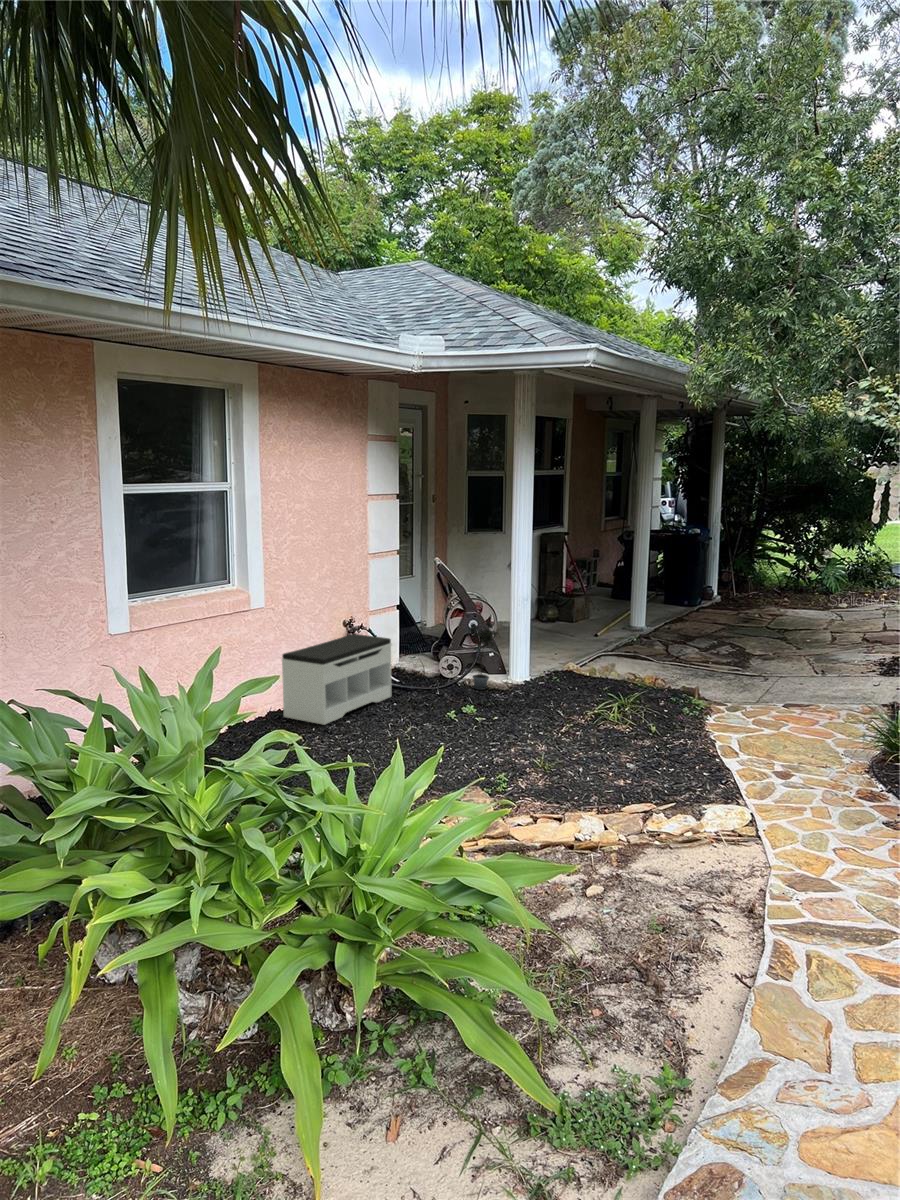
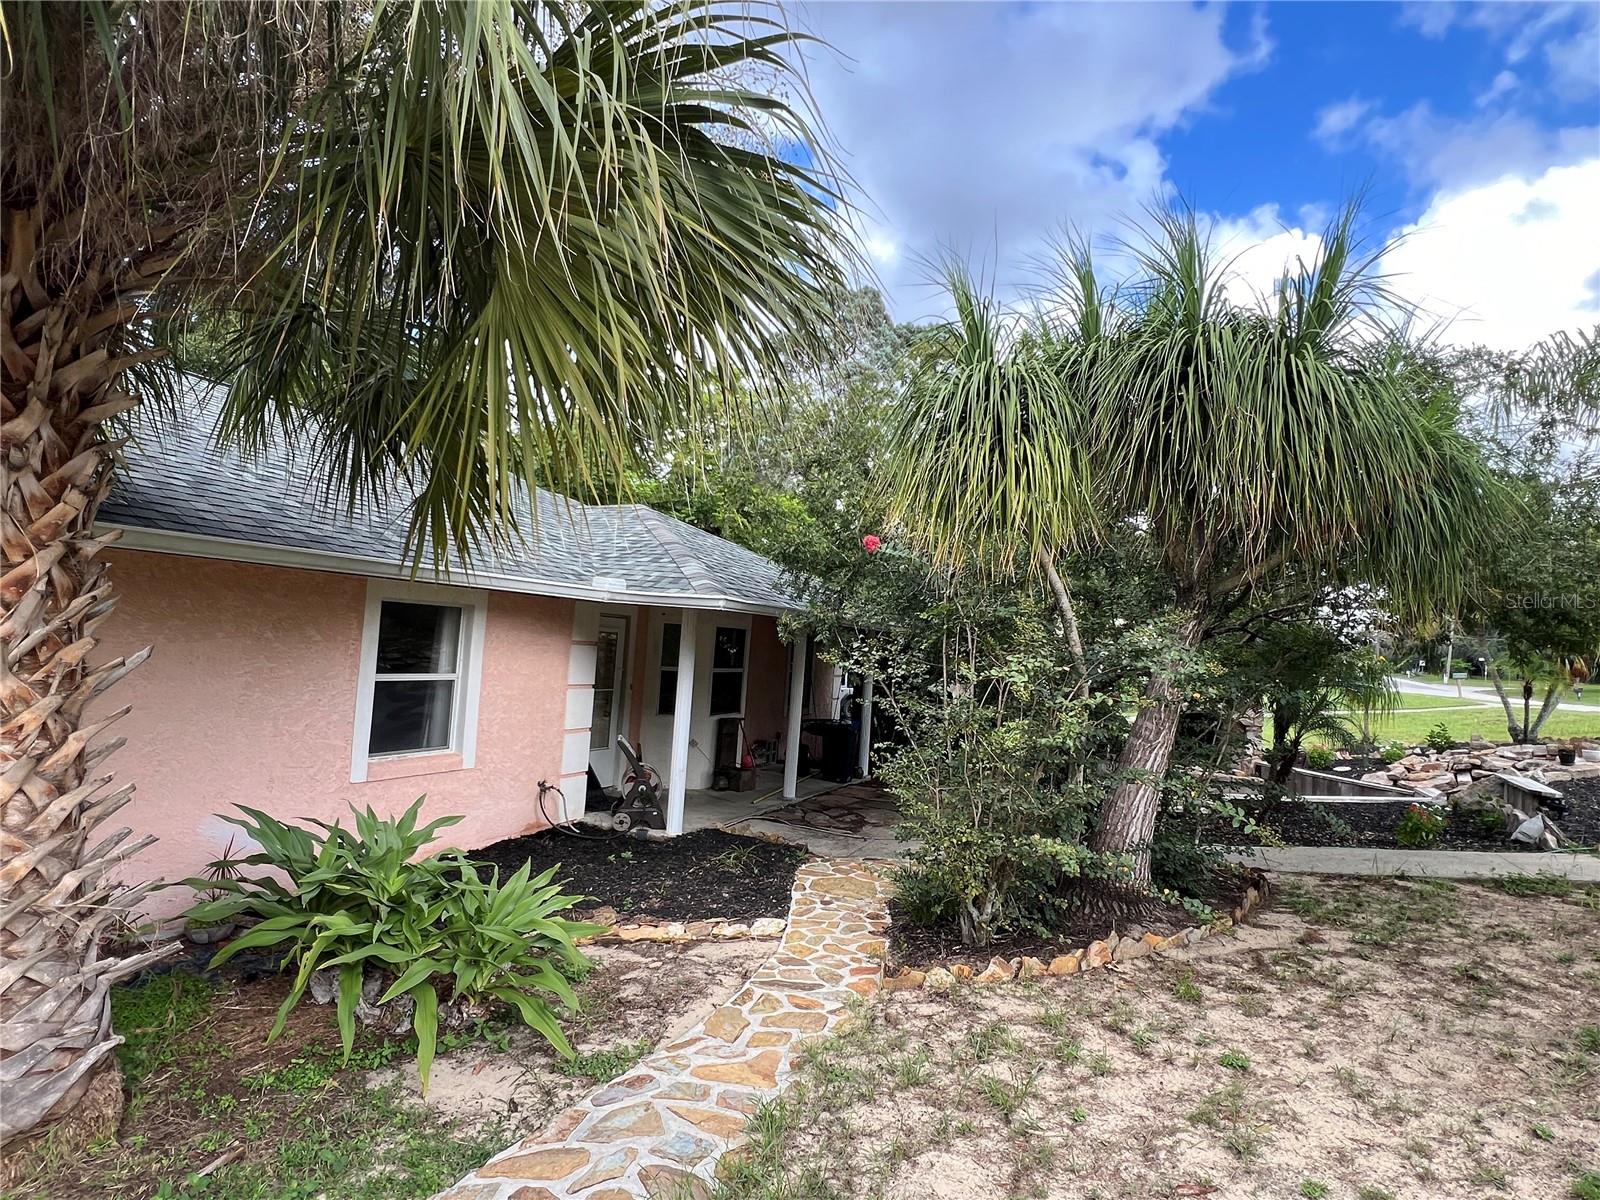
bench: present [282,634,392,725] -> none [478,793,573,861]

